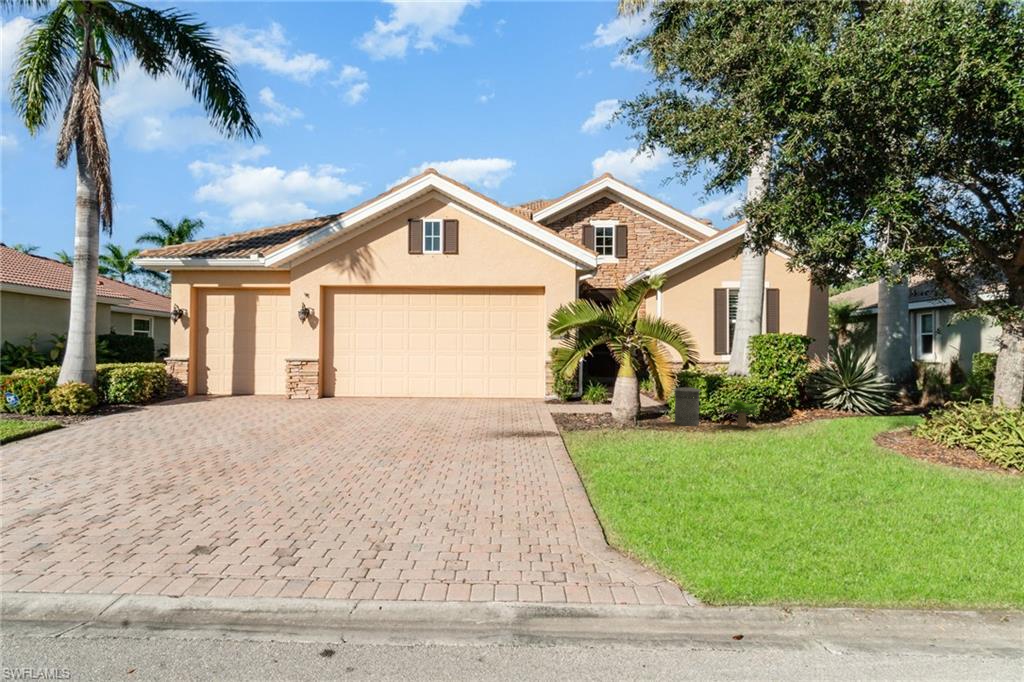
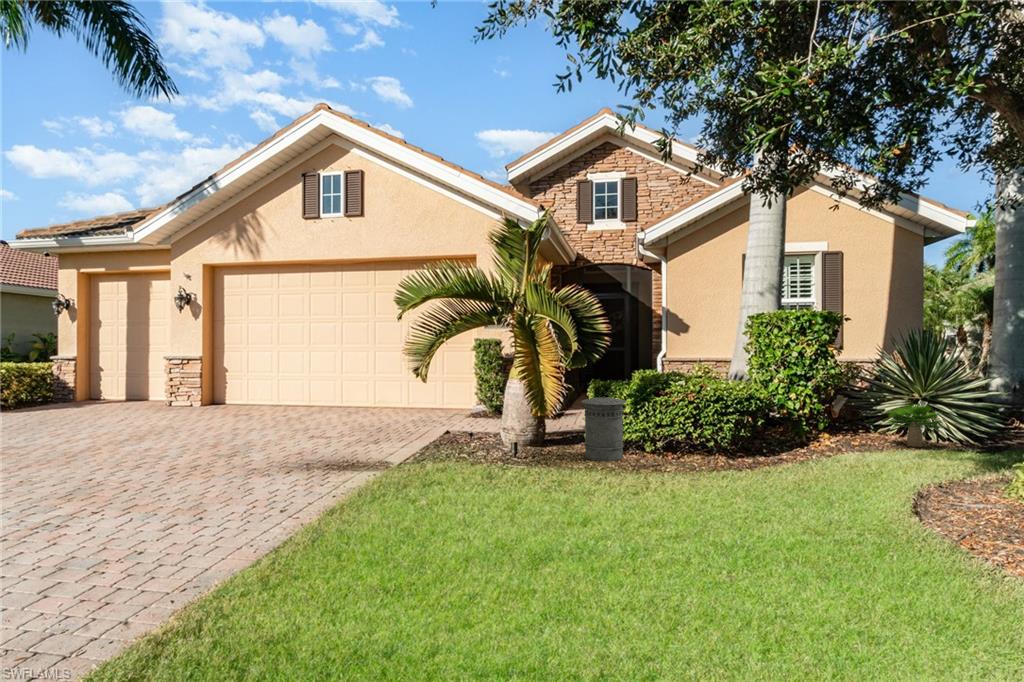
potted plant: present [726,400,757,427] -> present [888,404,943,447]

